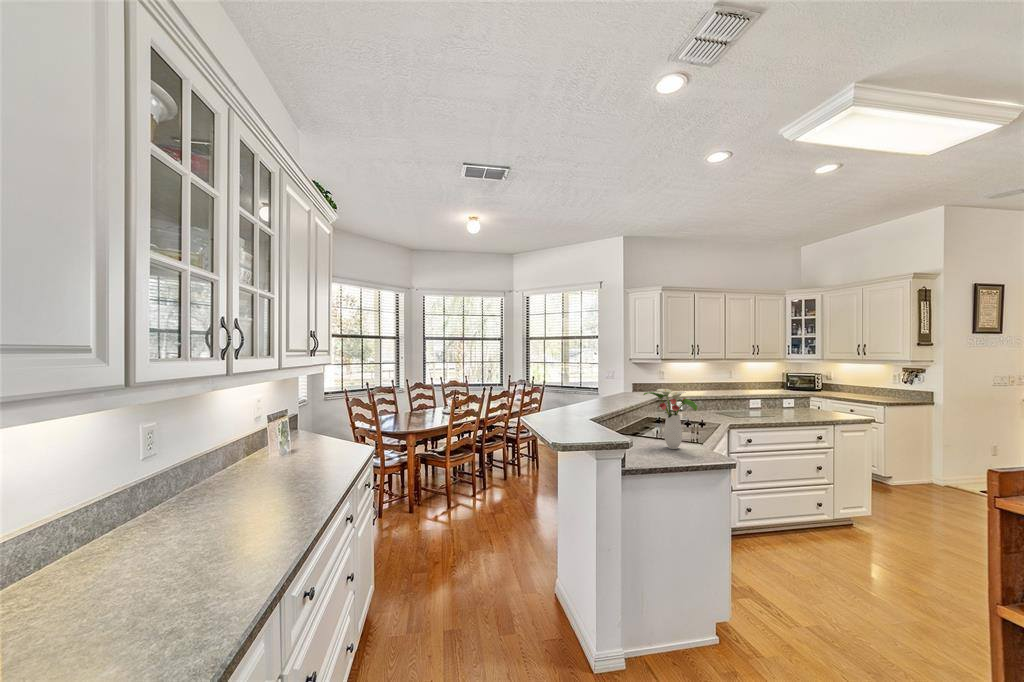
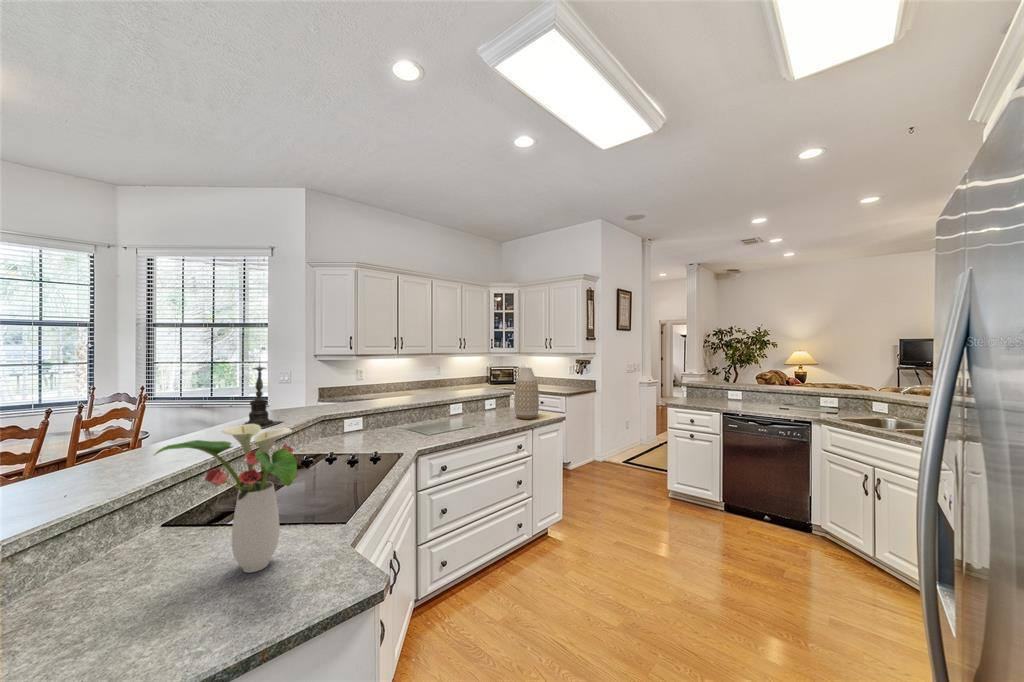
candle holder: none [614,361,639,401] -> present [244,365,282,429]
vase: none [814,373,840,418] -> present [514,368,539,419]

